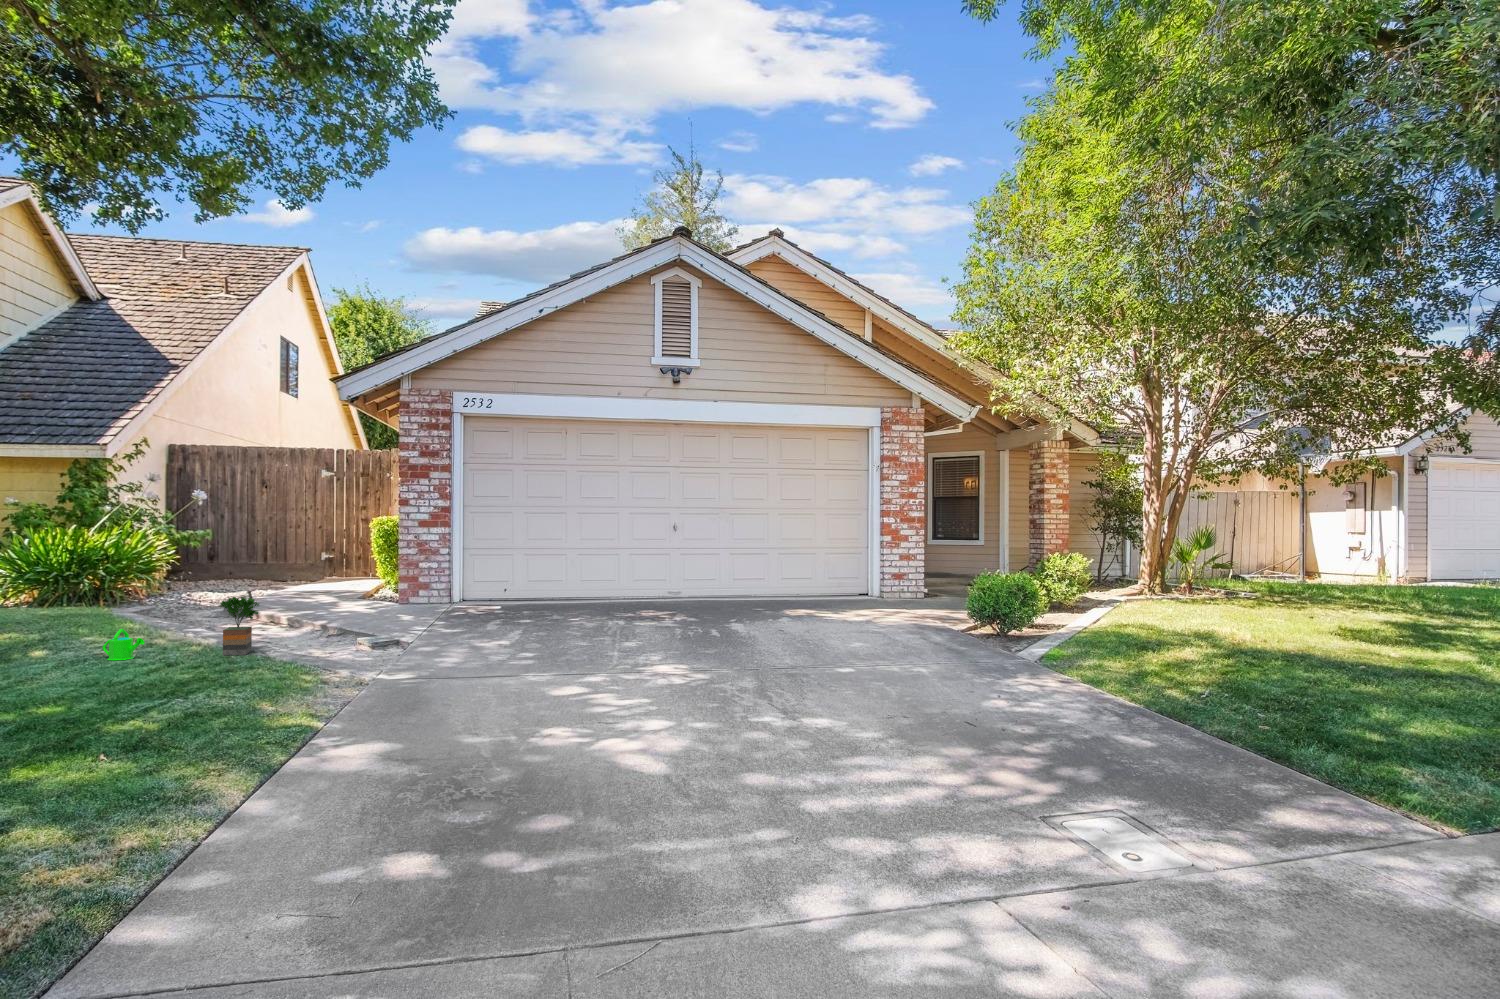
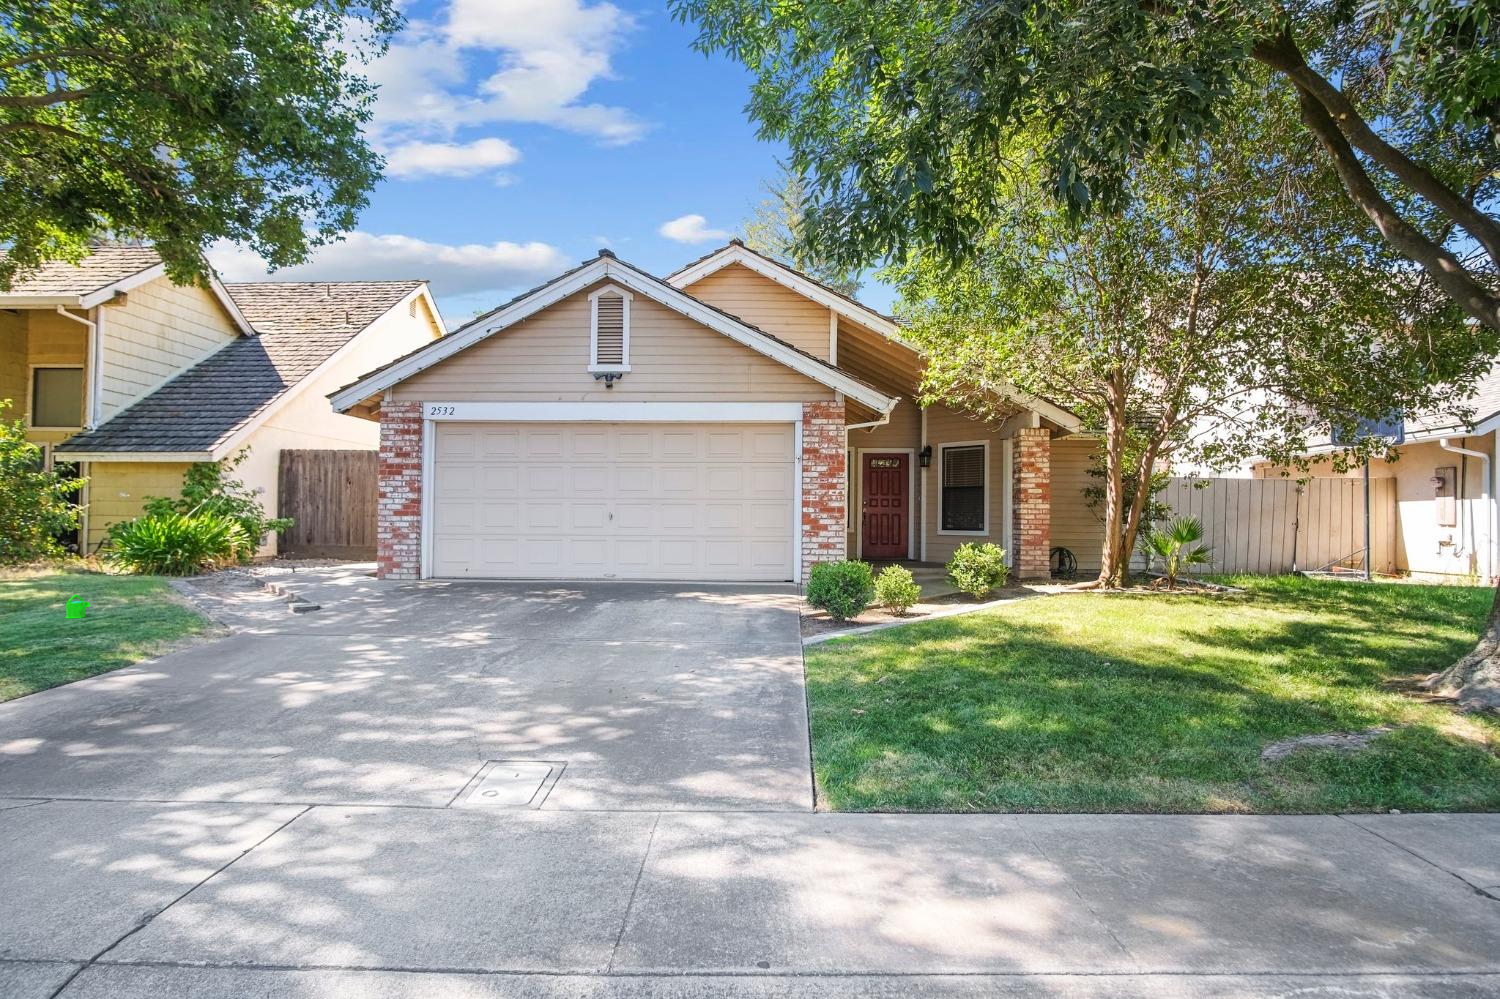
potted tree: present [220,597,259,655] -> none [145,572,181,618]

